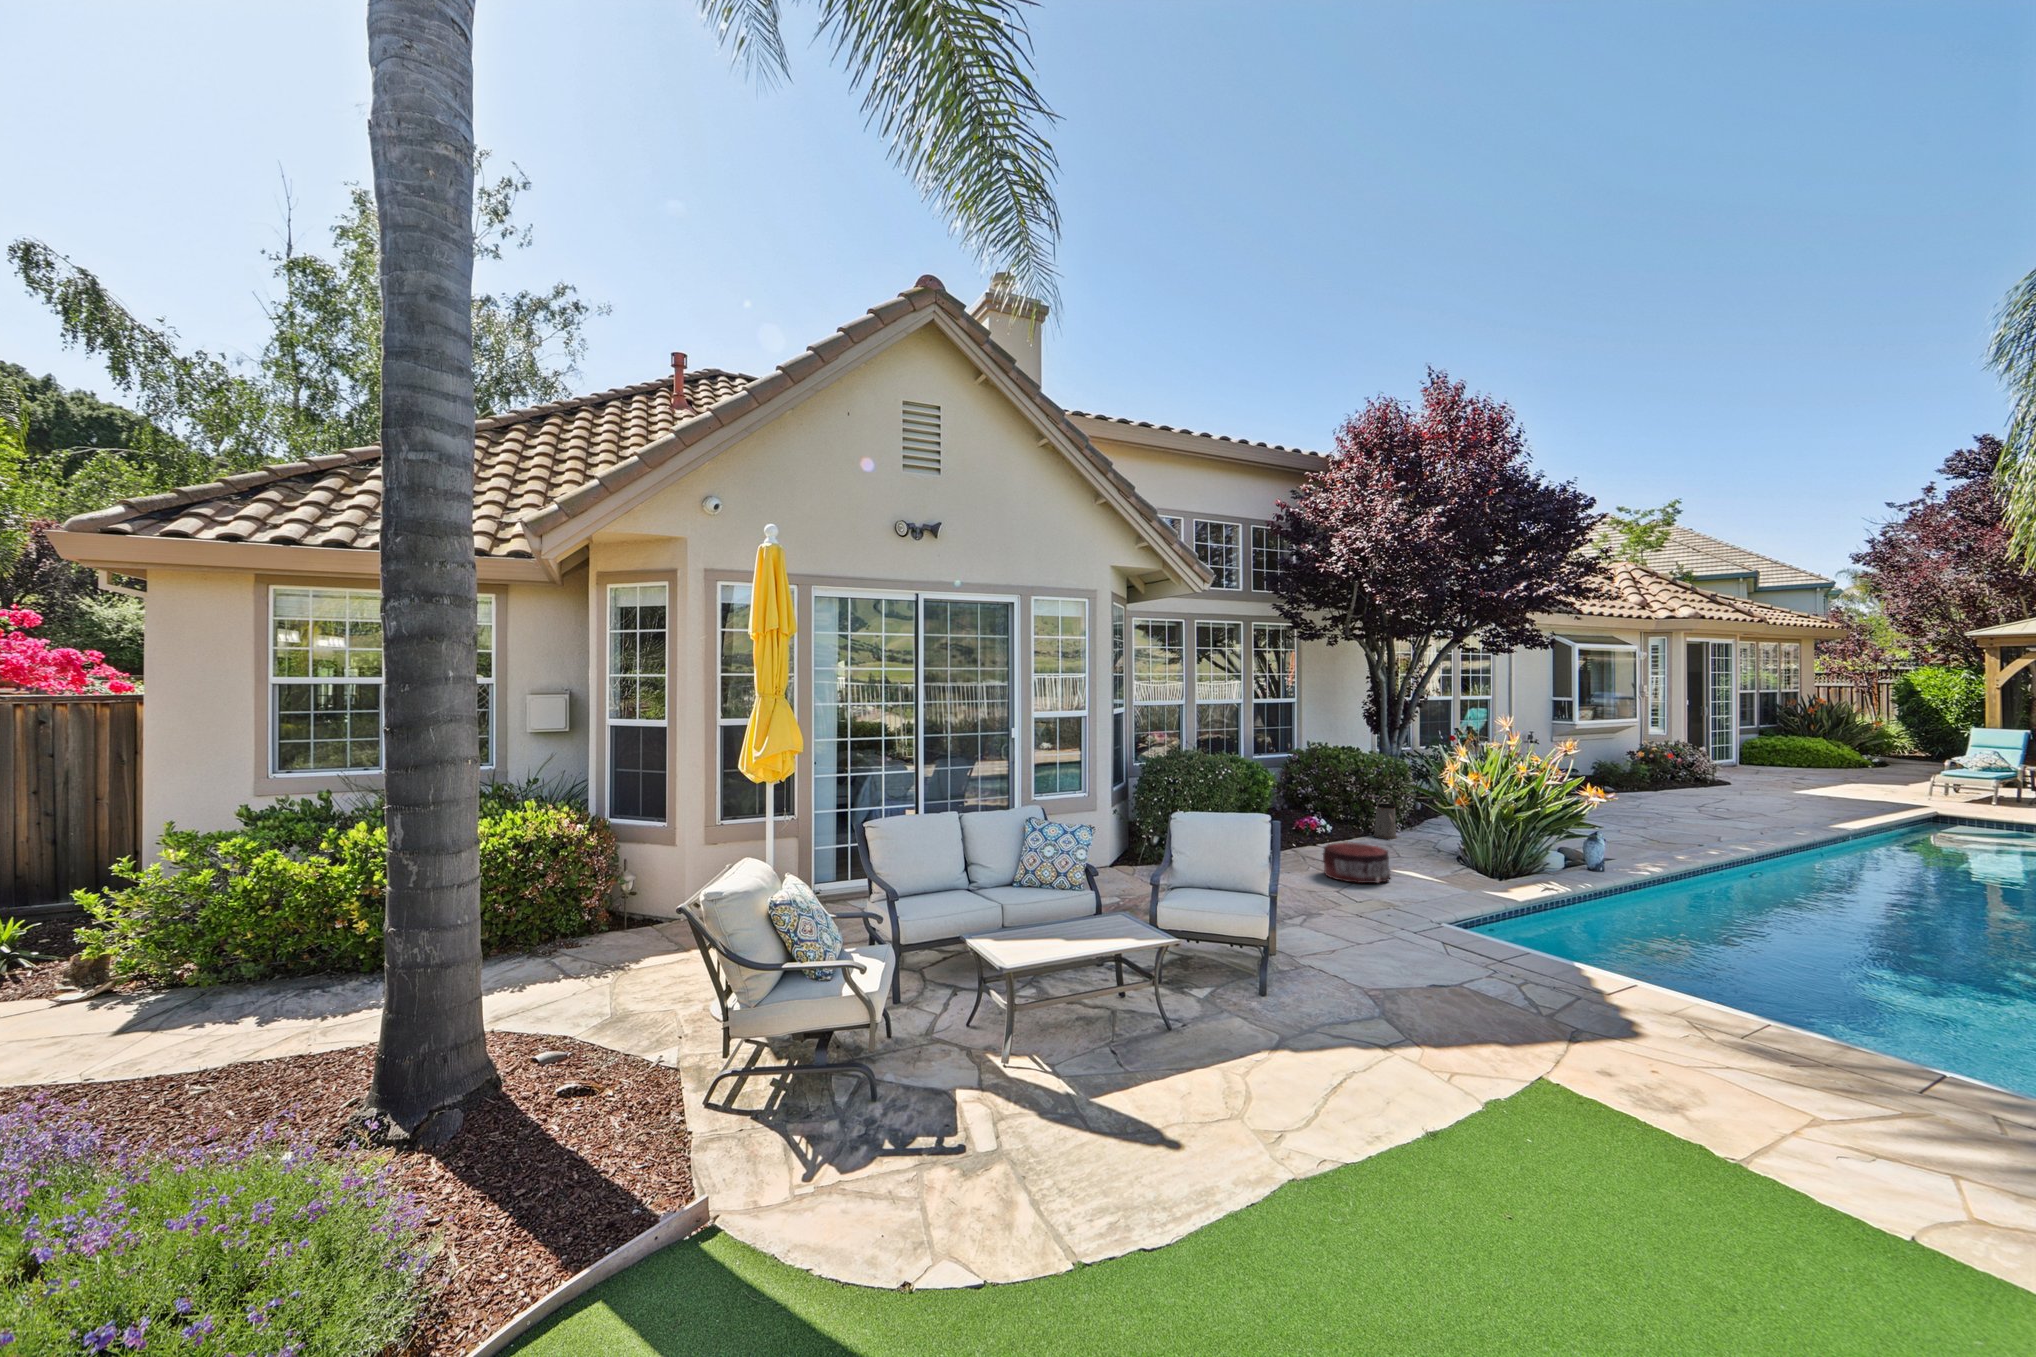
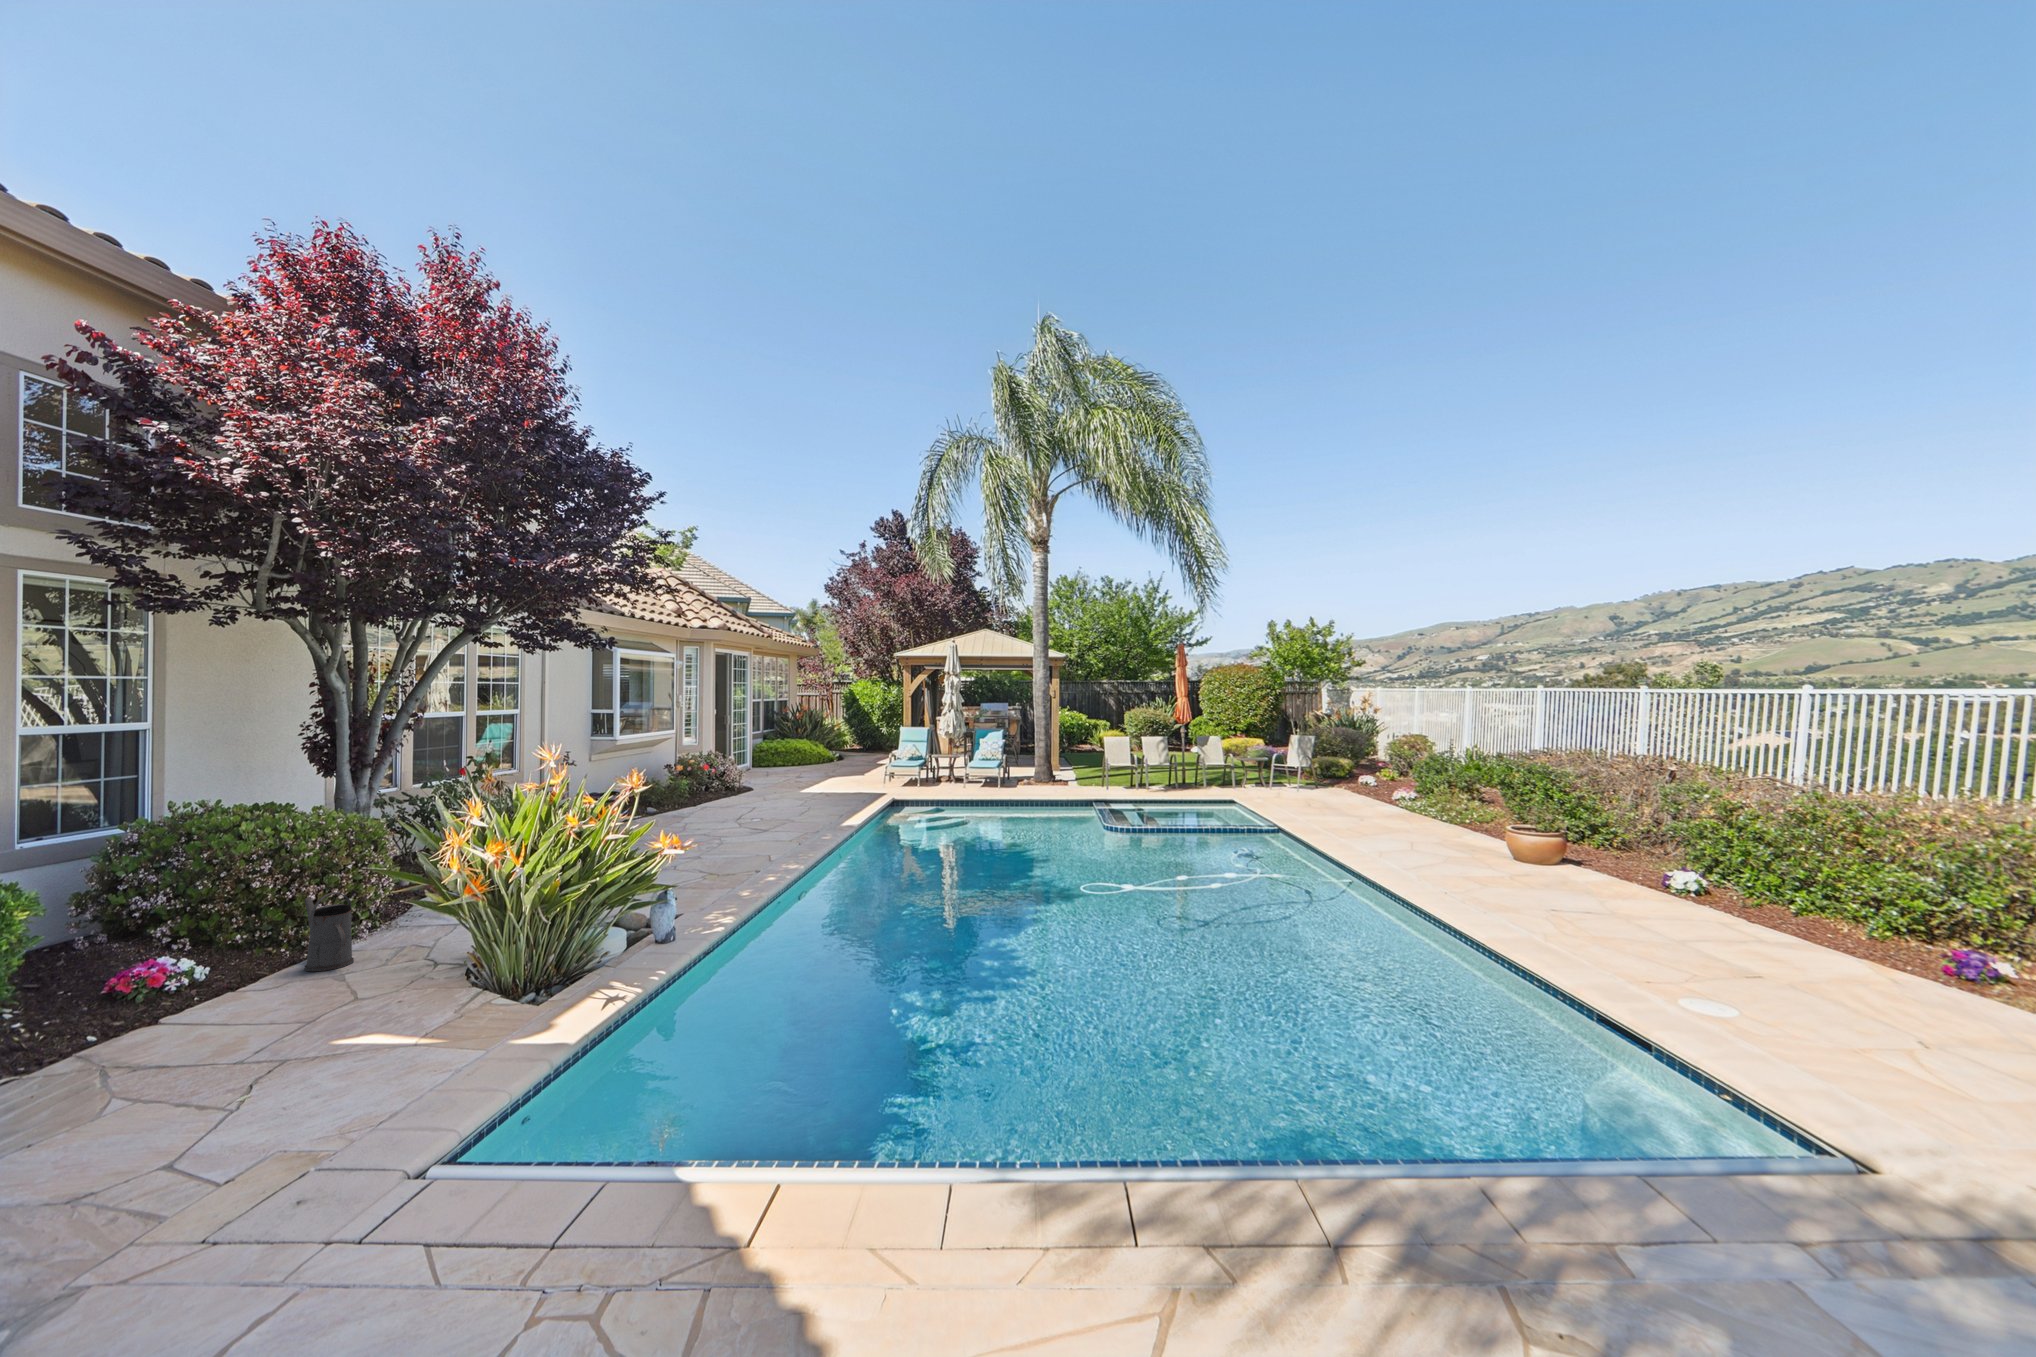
pouf: present [1323,842,1391,883] -> none [98,1034,304,1169]

